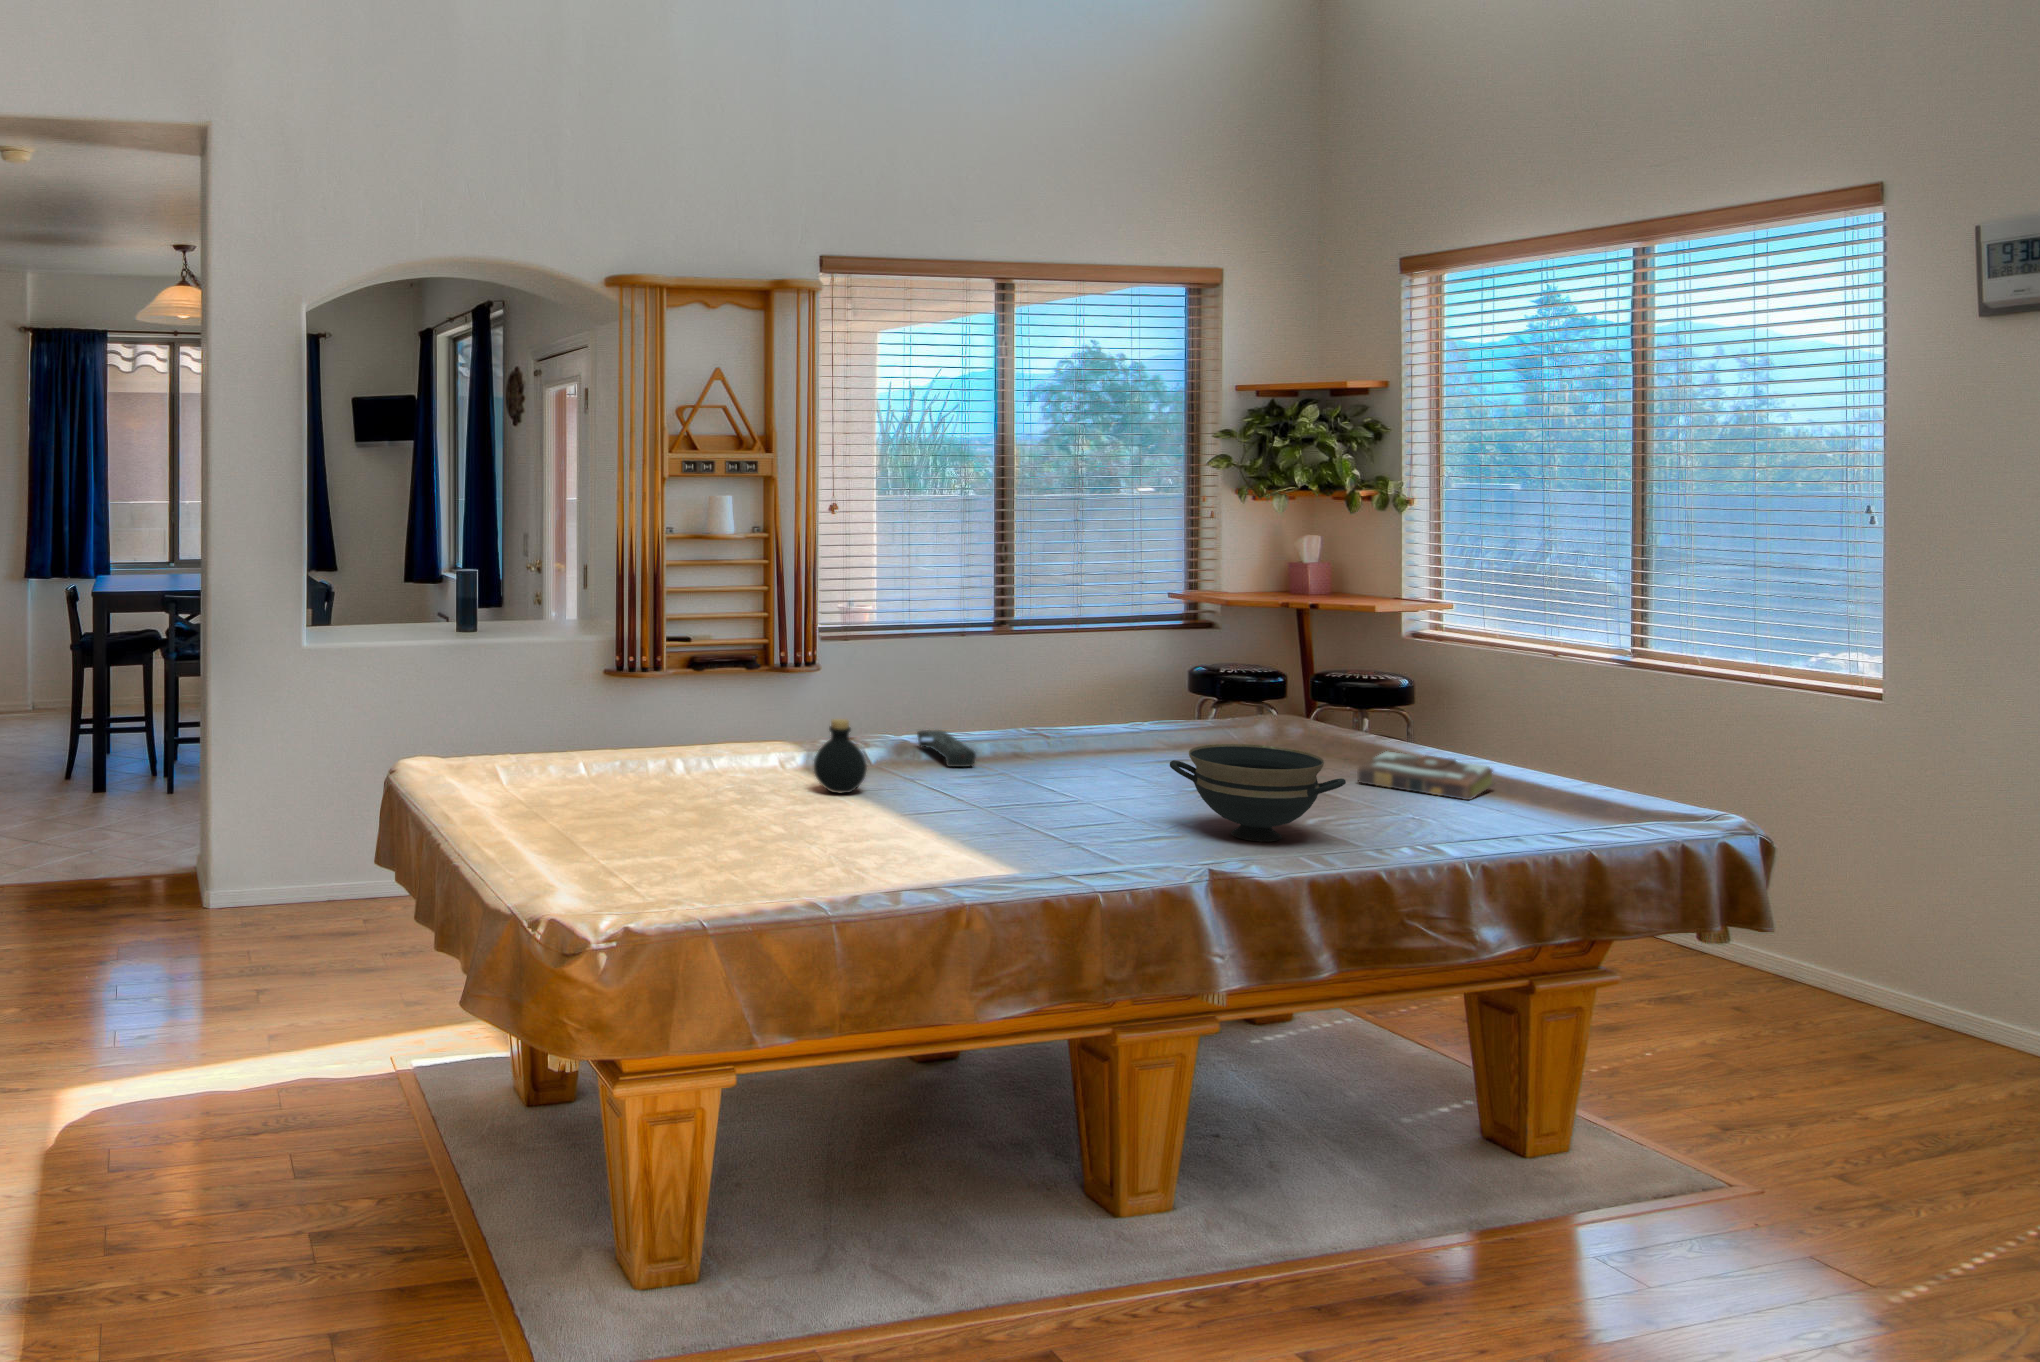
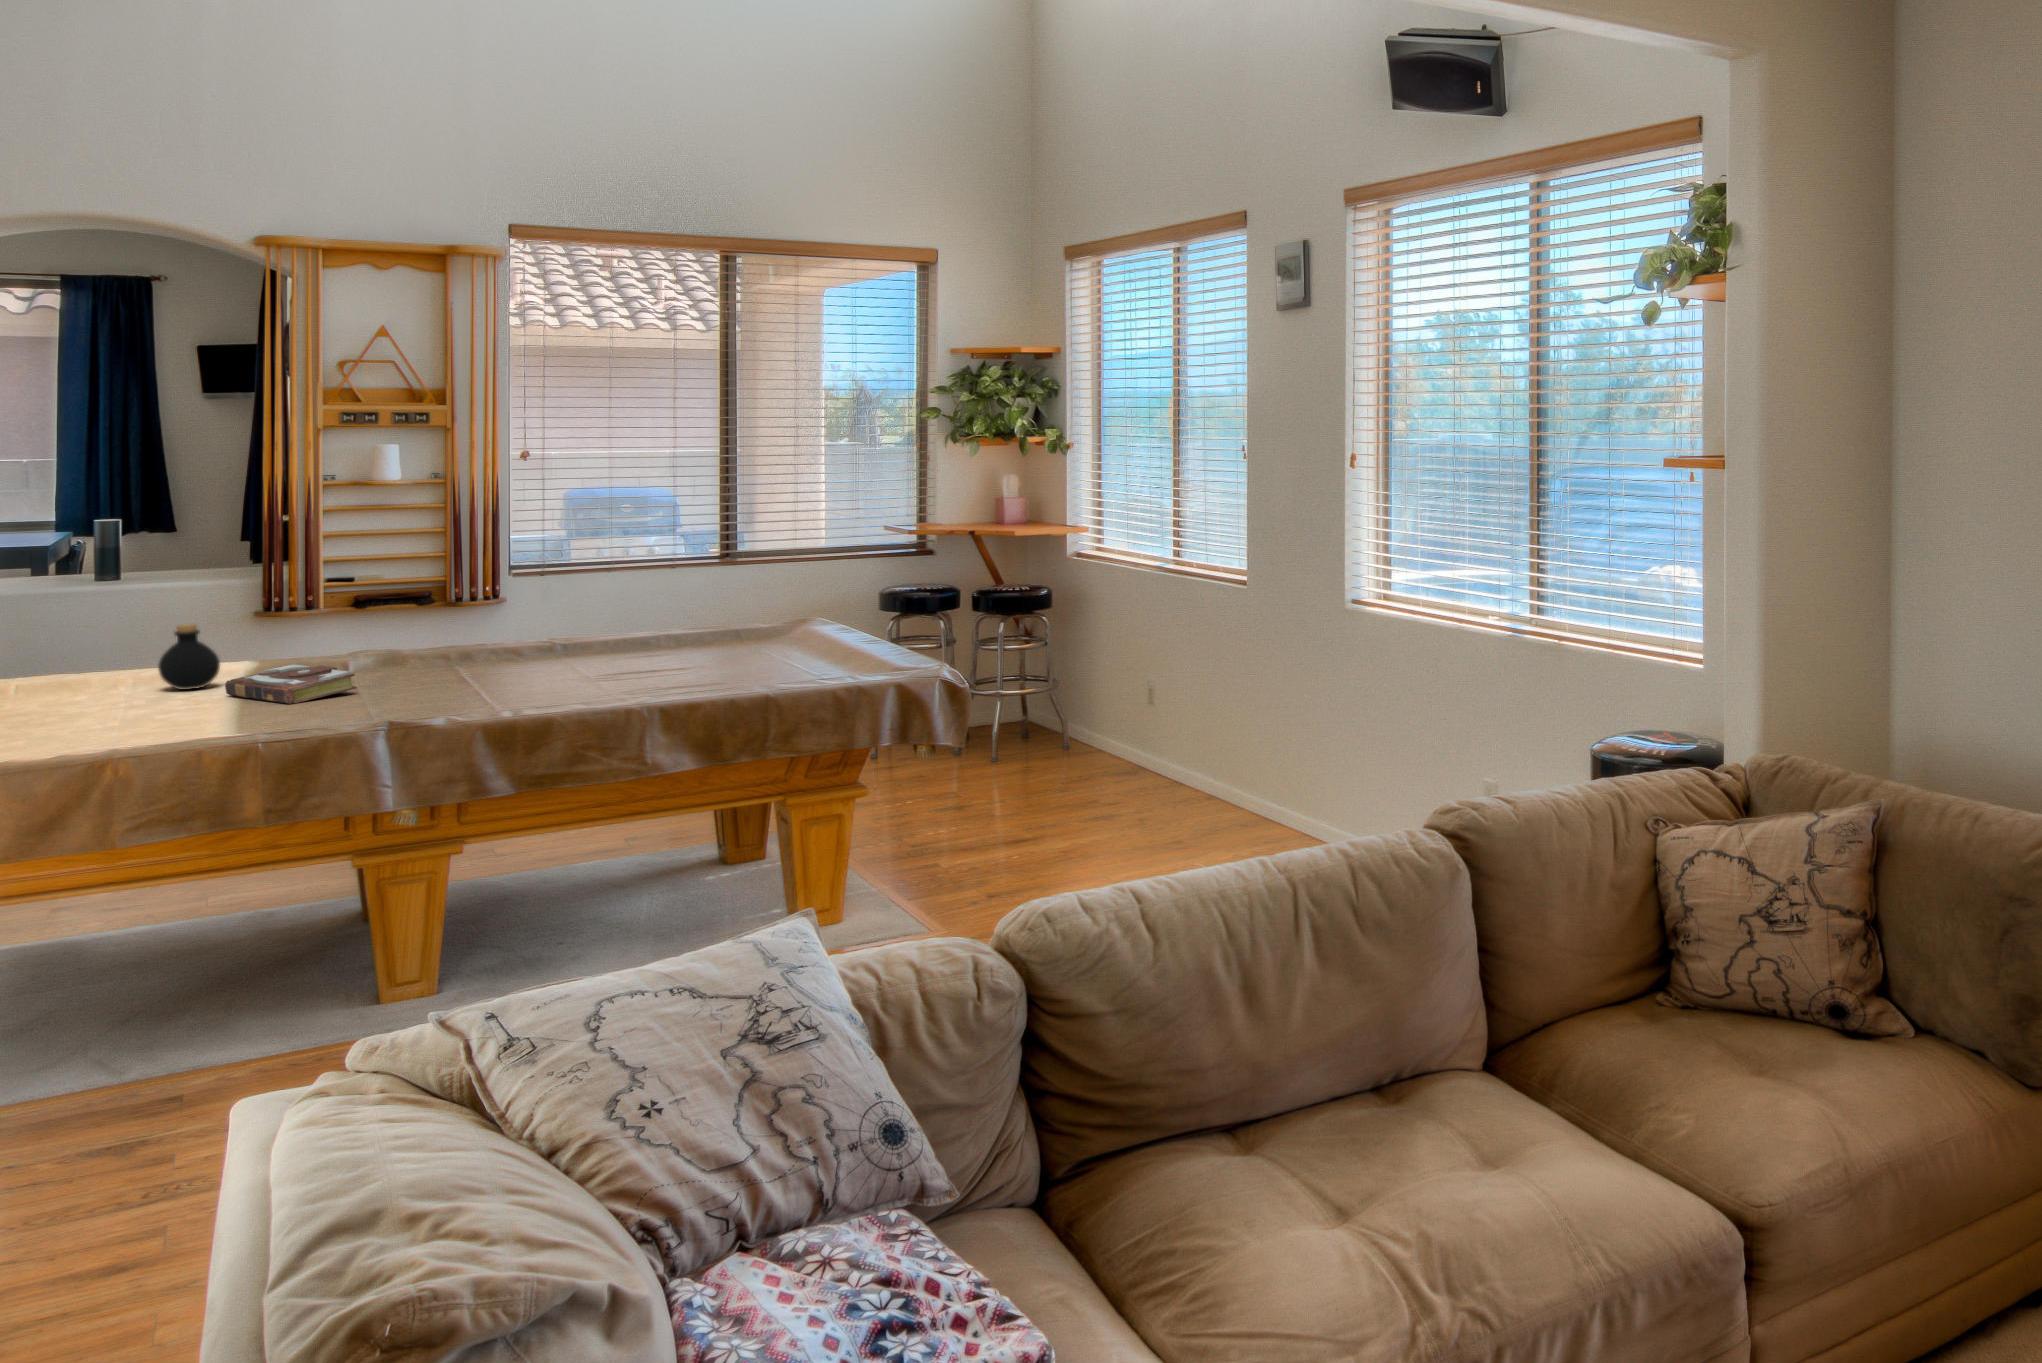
remote control: present [917,730,976,767] -> none [365,636,410,665]
bowl: present [1170,744,1346,841] -> none [457,623,589,699]
book: present [1357,752,1493,800] -> present [225,664,357,704]

